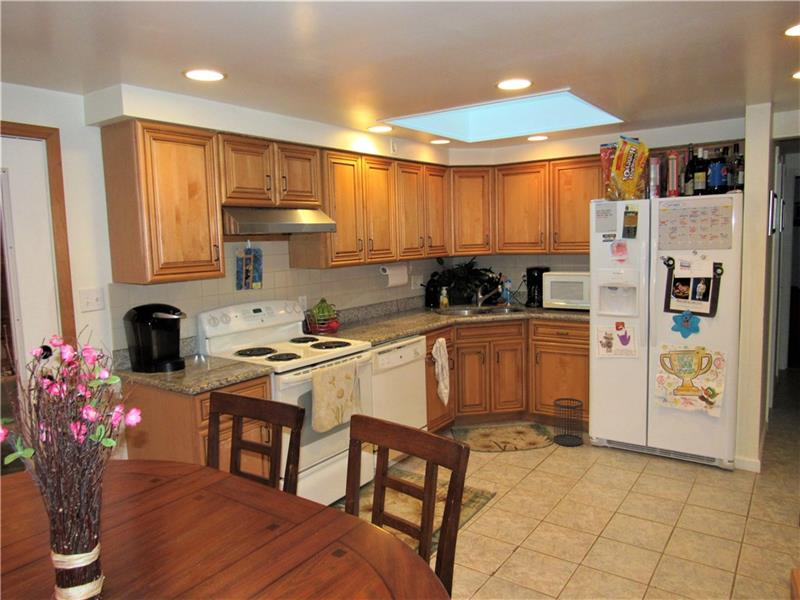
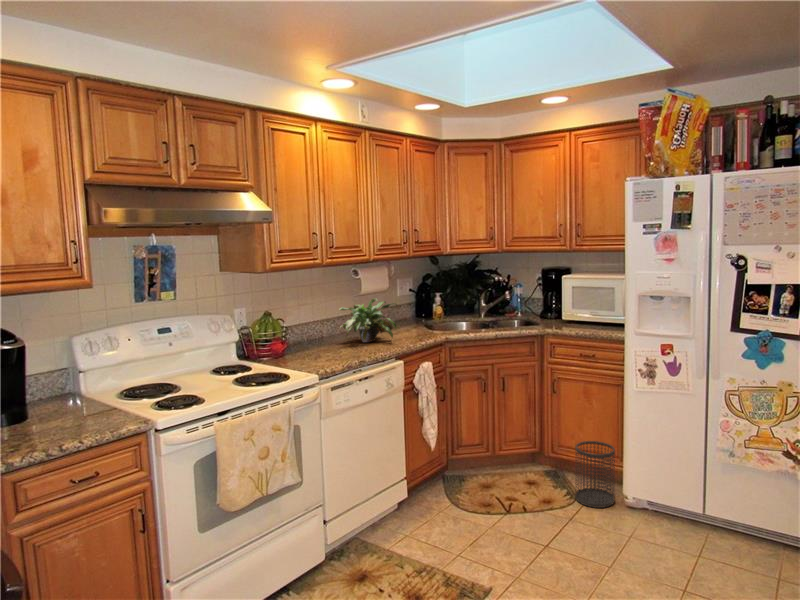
potted plant: none [374,289,419,323] -> present [339,298,397,342]

